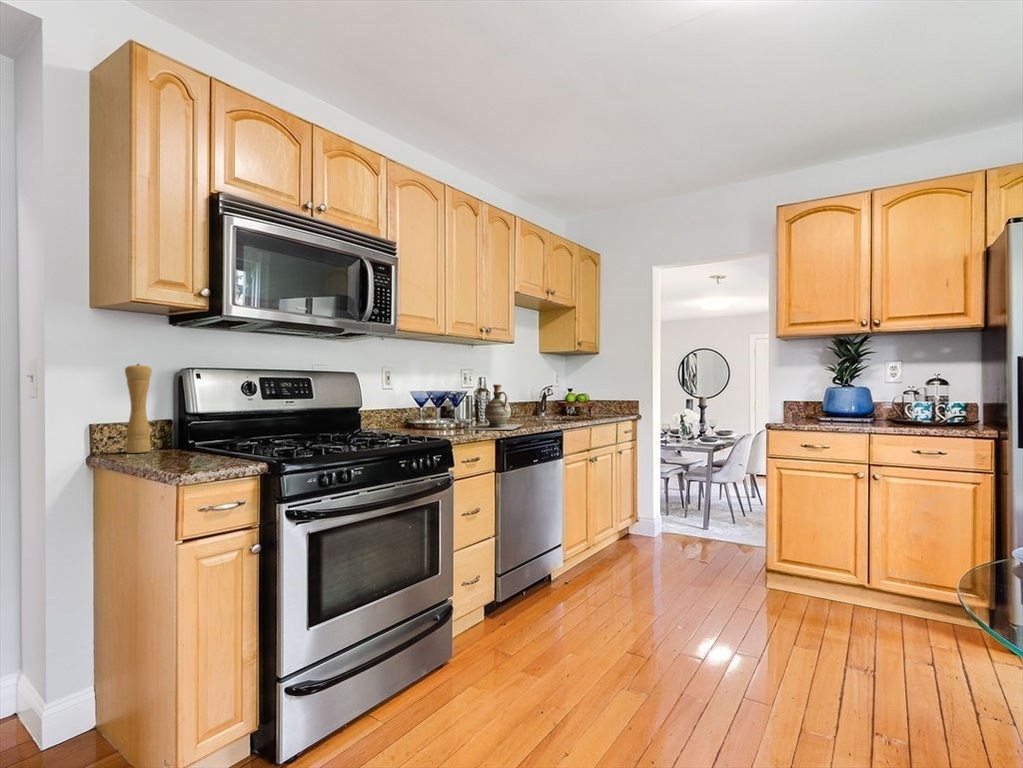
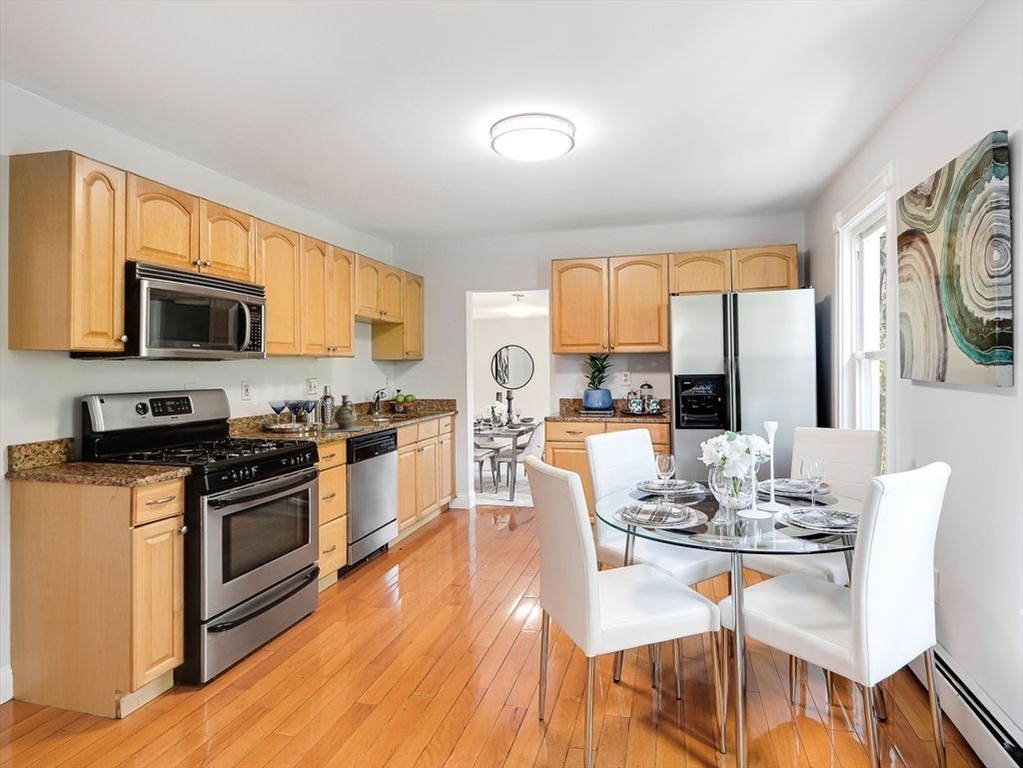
pepper mill: present [125,364,152,453] -> none [47,395,71,467]

